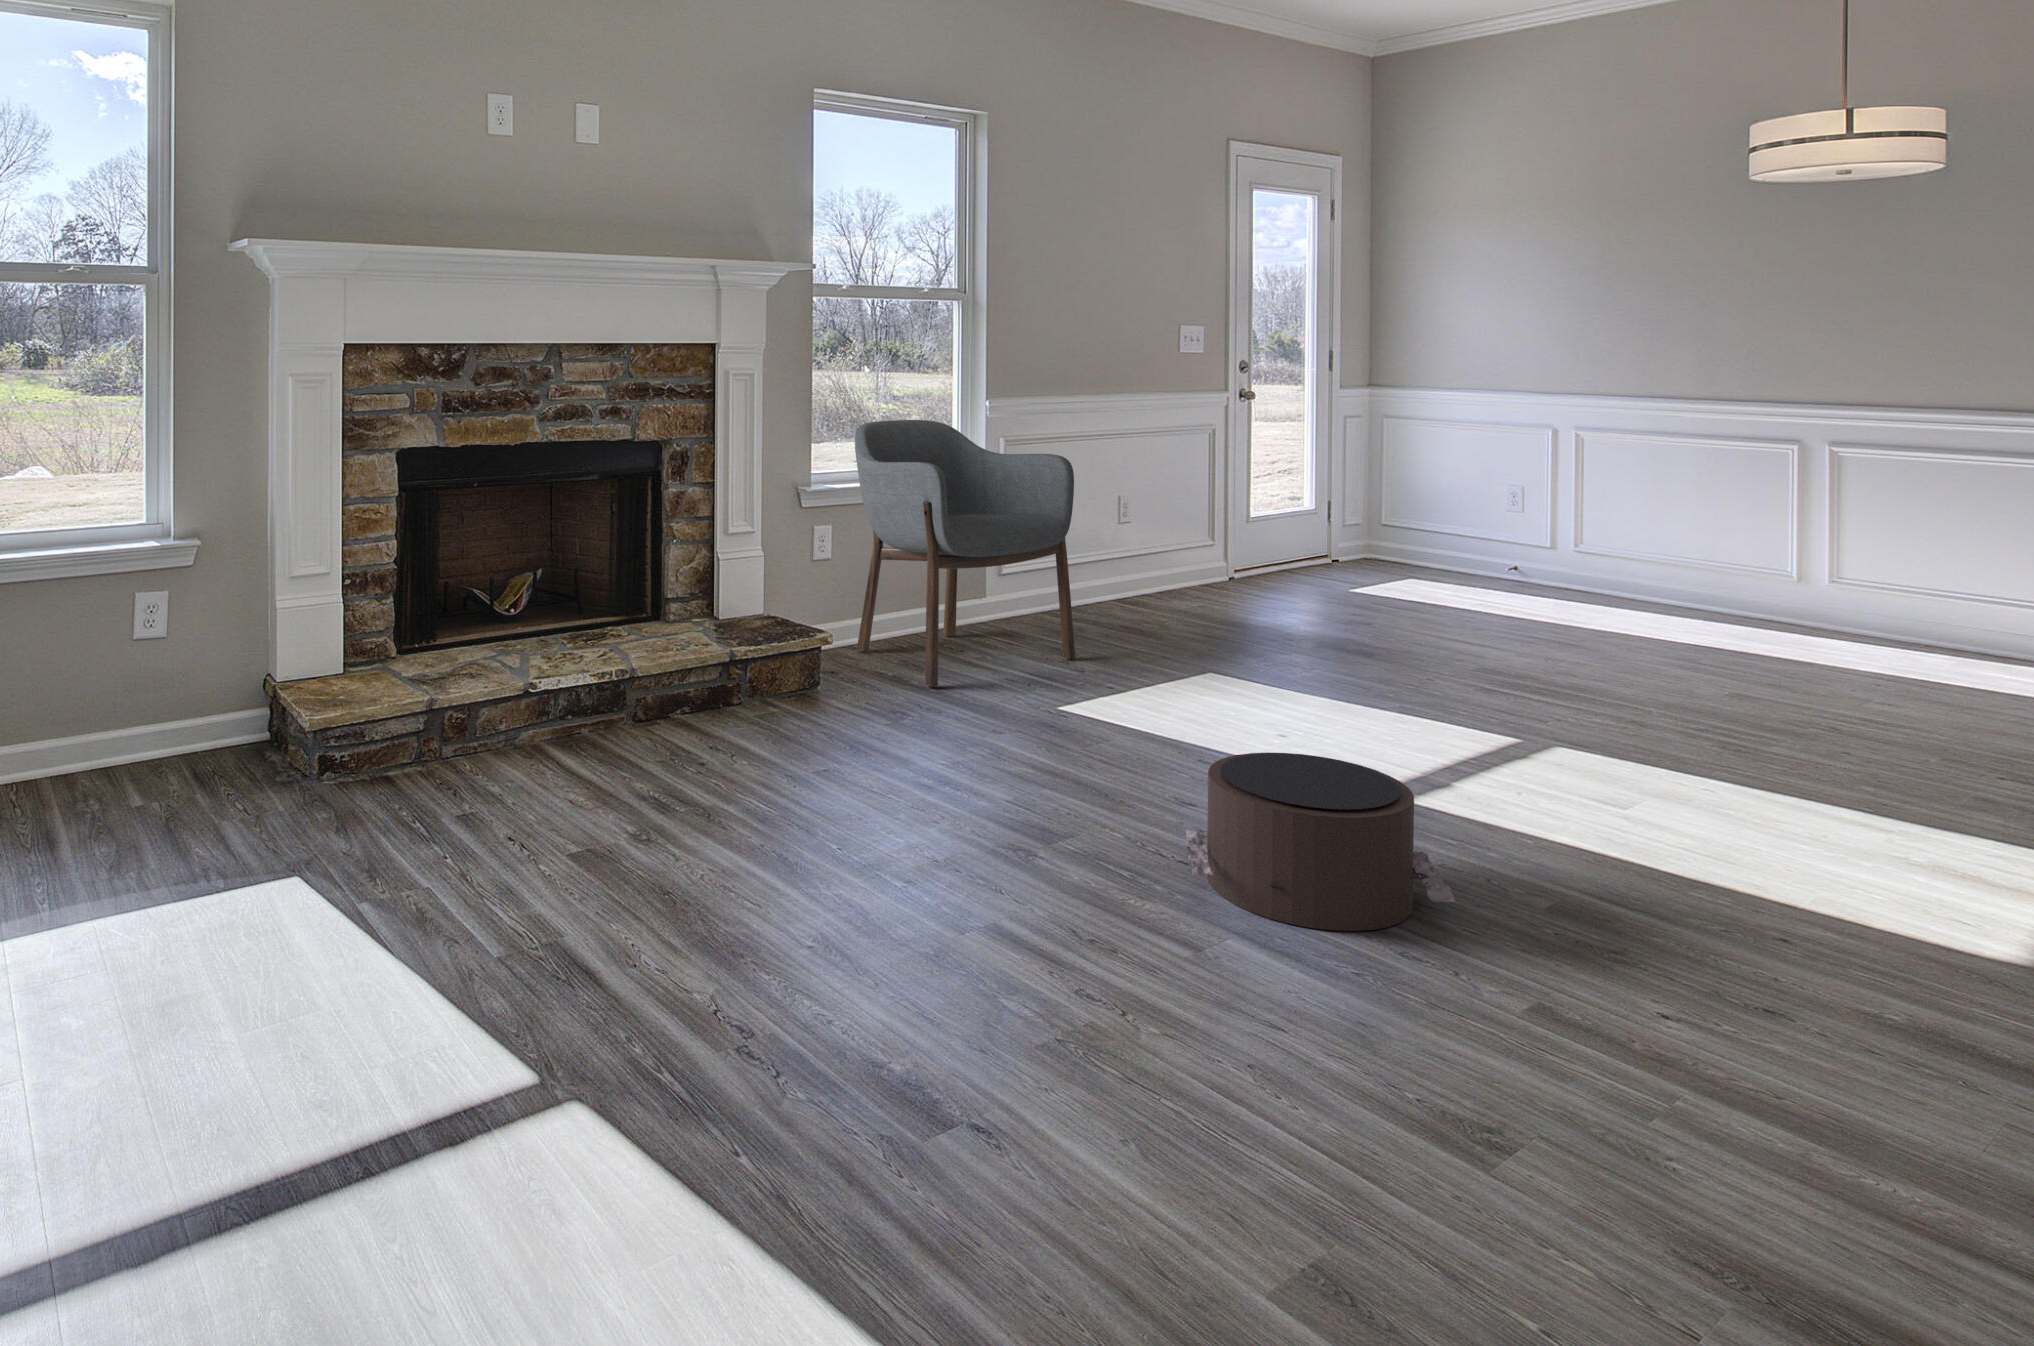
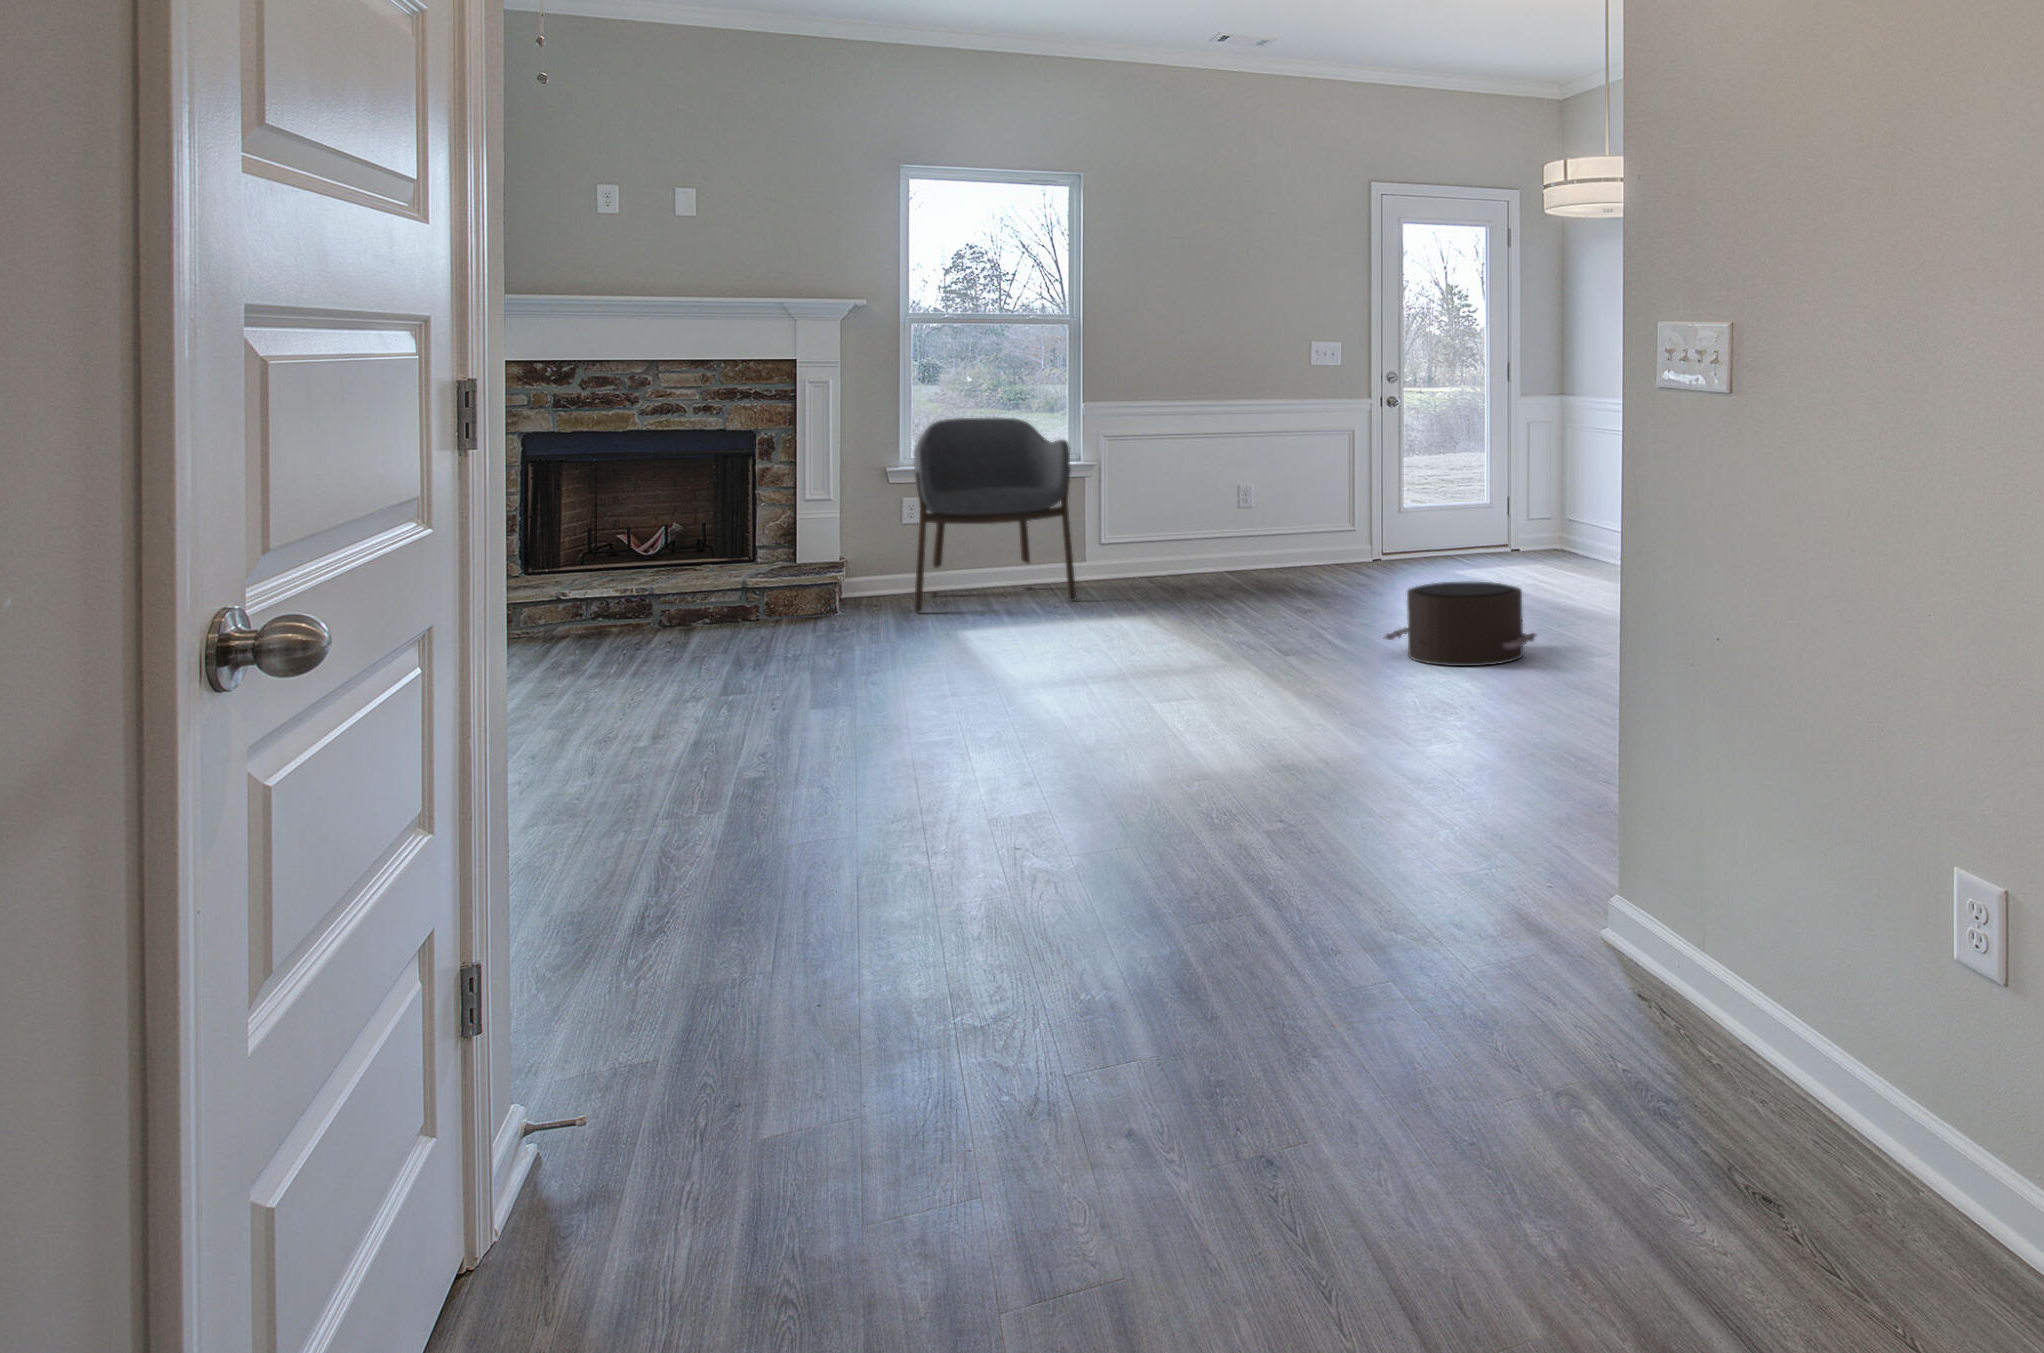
pouf: present [1185,752,1455,931] -> present [1383,581,1537,666]

